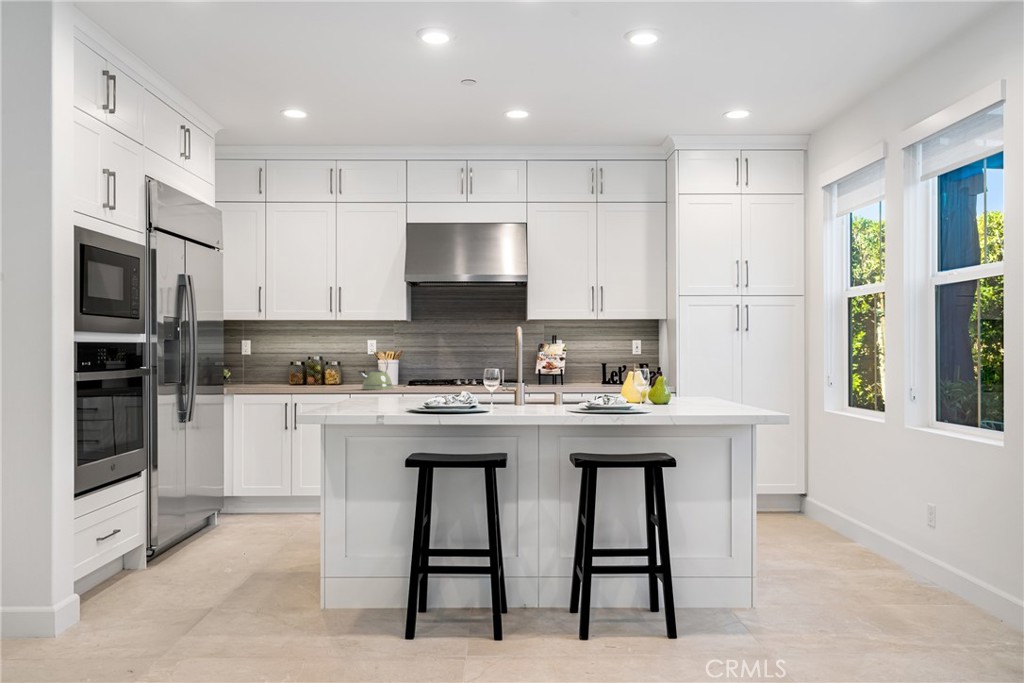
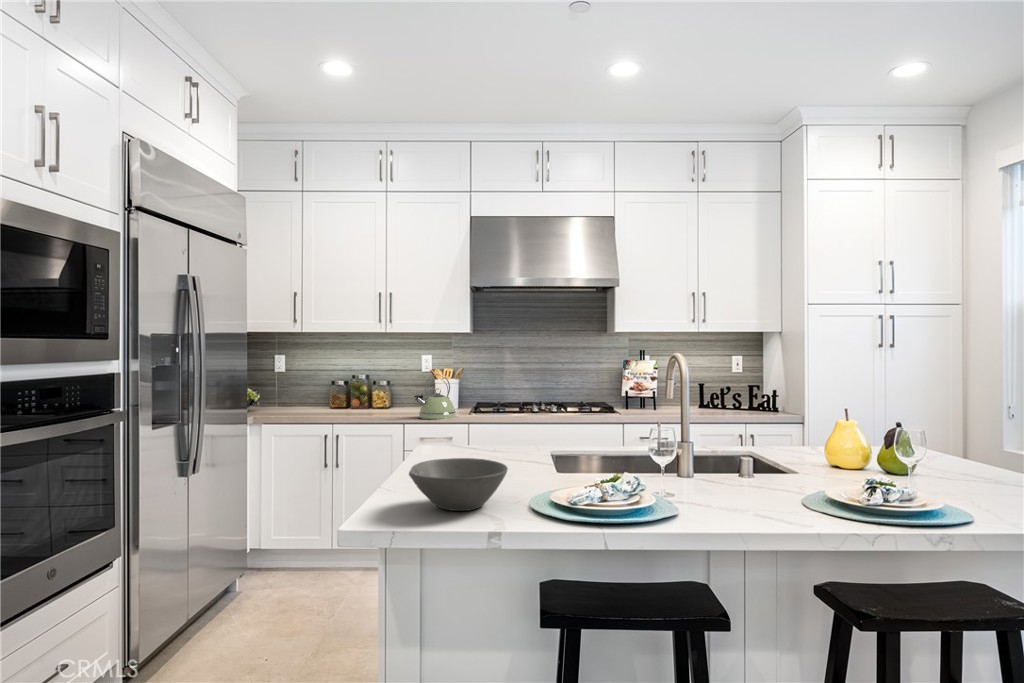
bowl: none [332,386,391,411] -> present [409,458,508,511]

